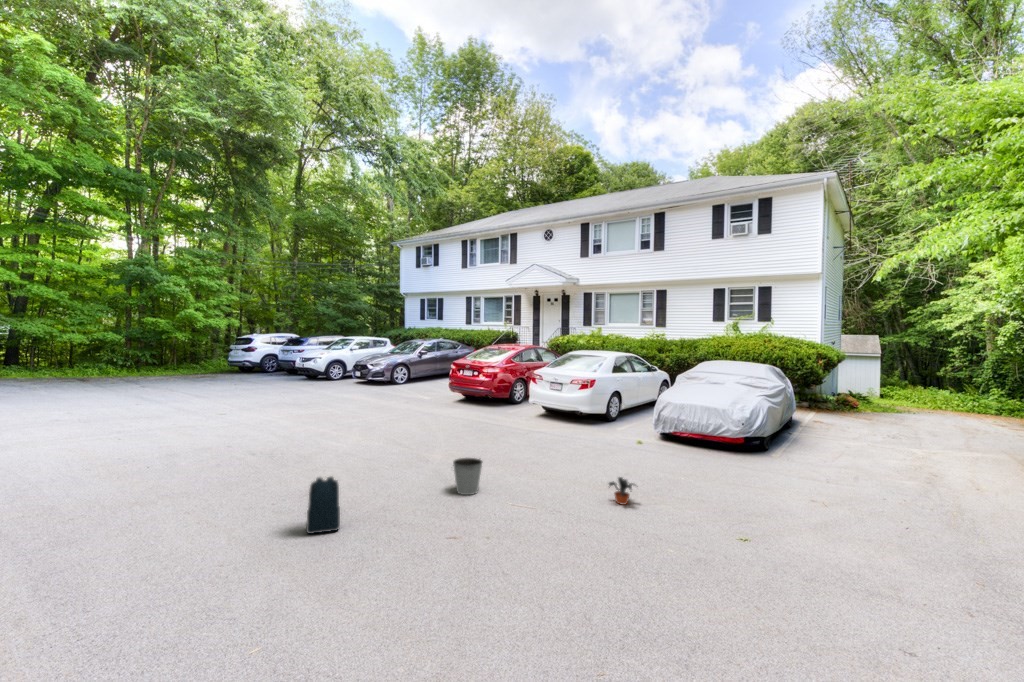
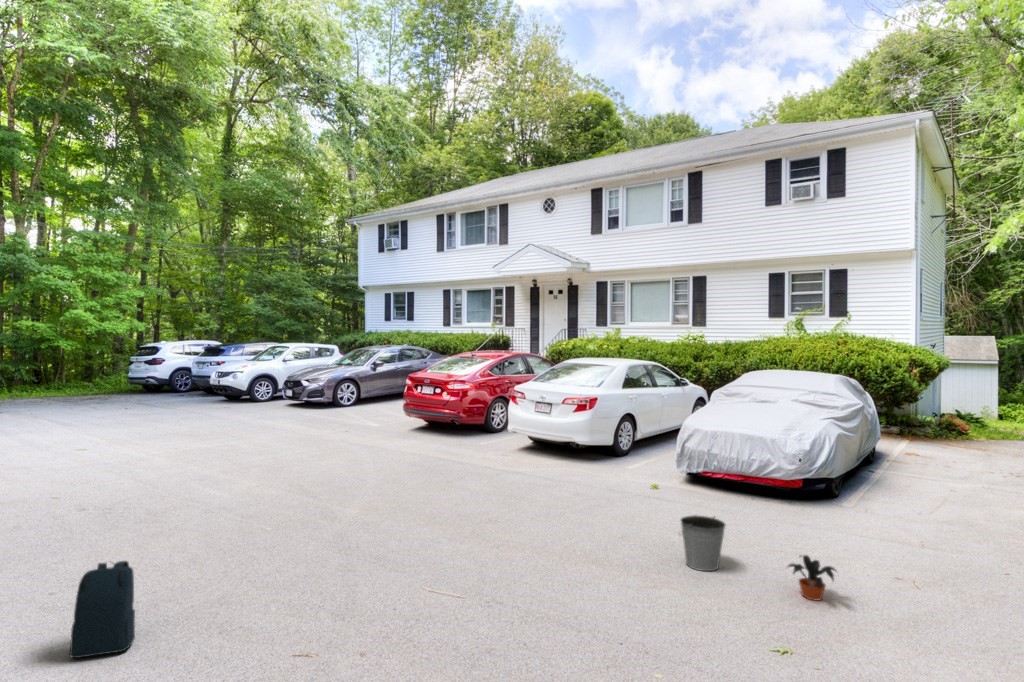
bucket: present [453,458,482,495] -> present [679,515,725,571]
potted plant: present [609,477,635,505] -> present [788,555,836,601]

